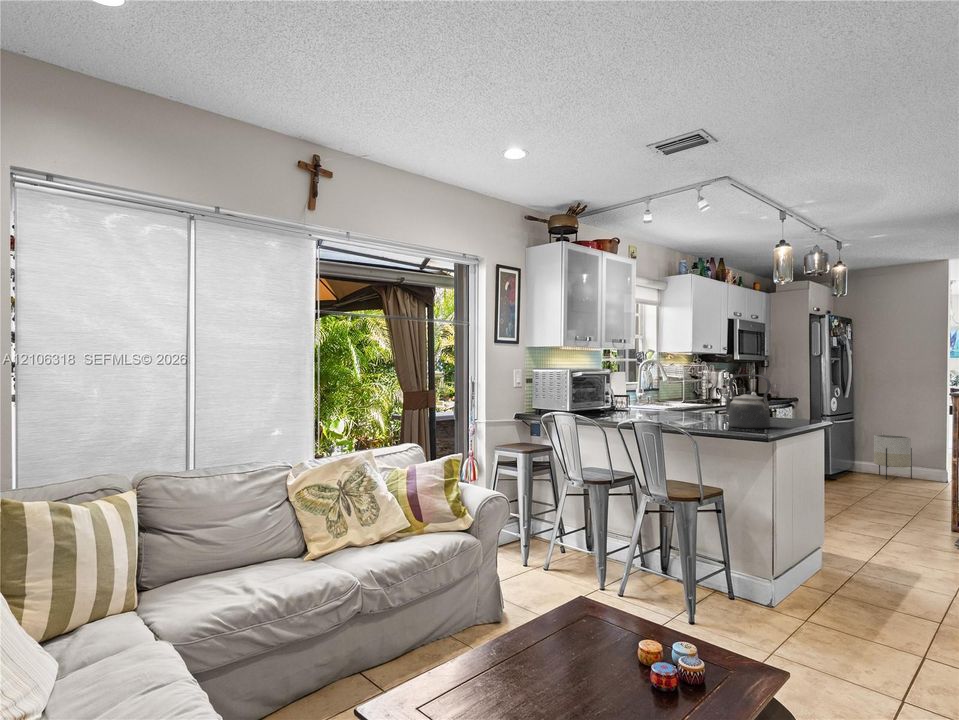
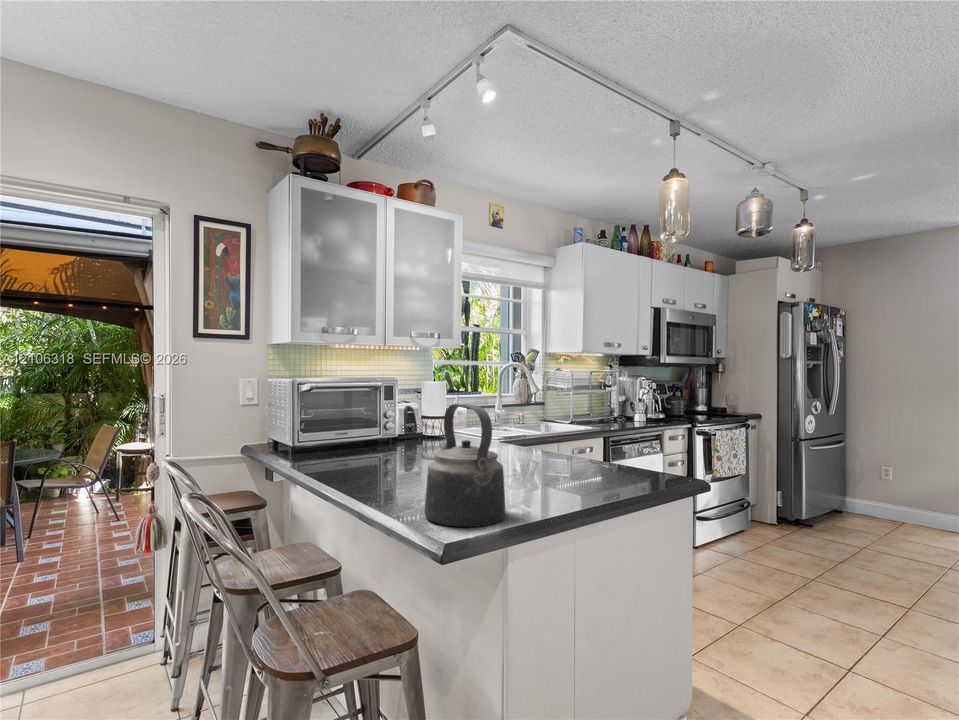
planter: present [874,435,912,479] -> none [869,466,923,530]

